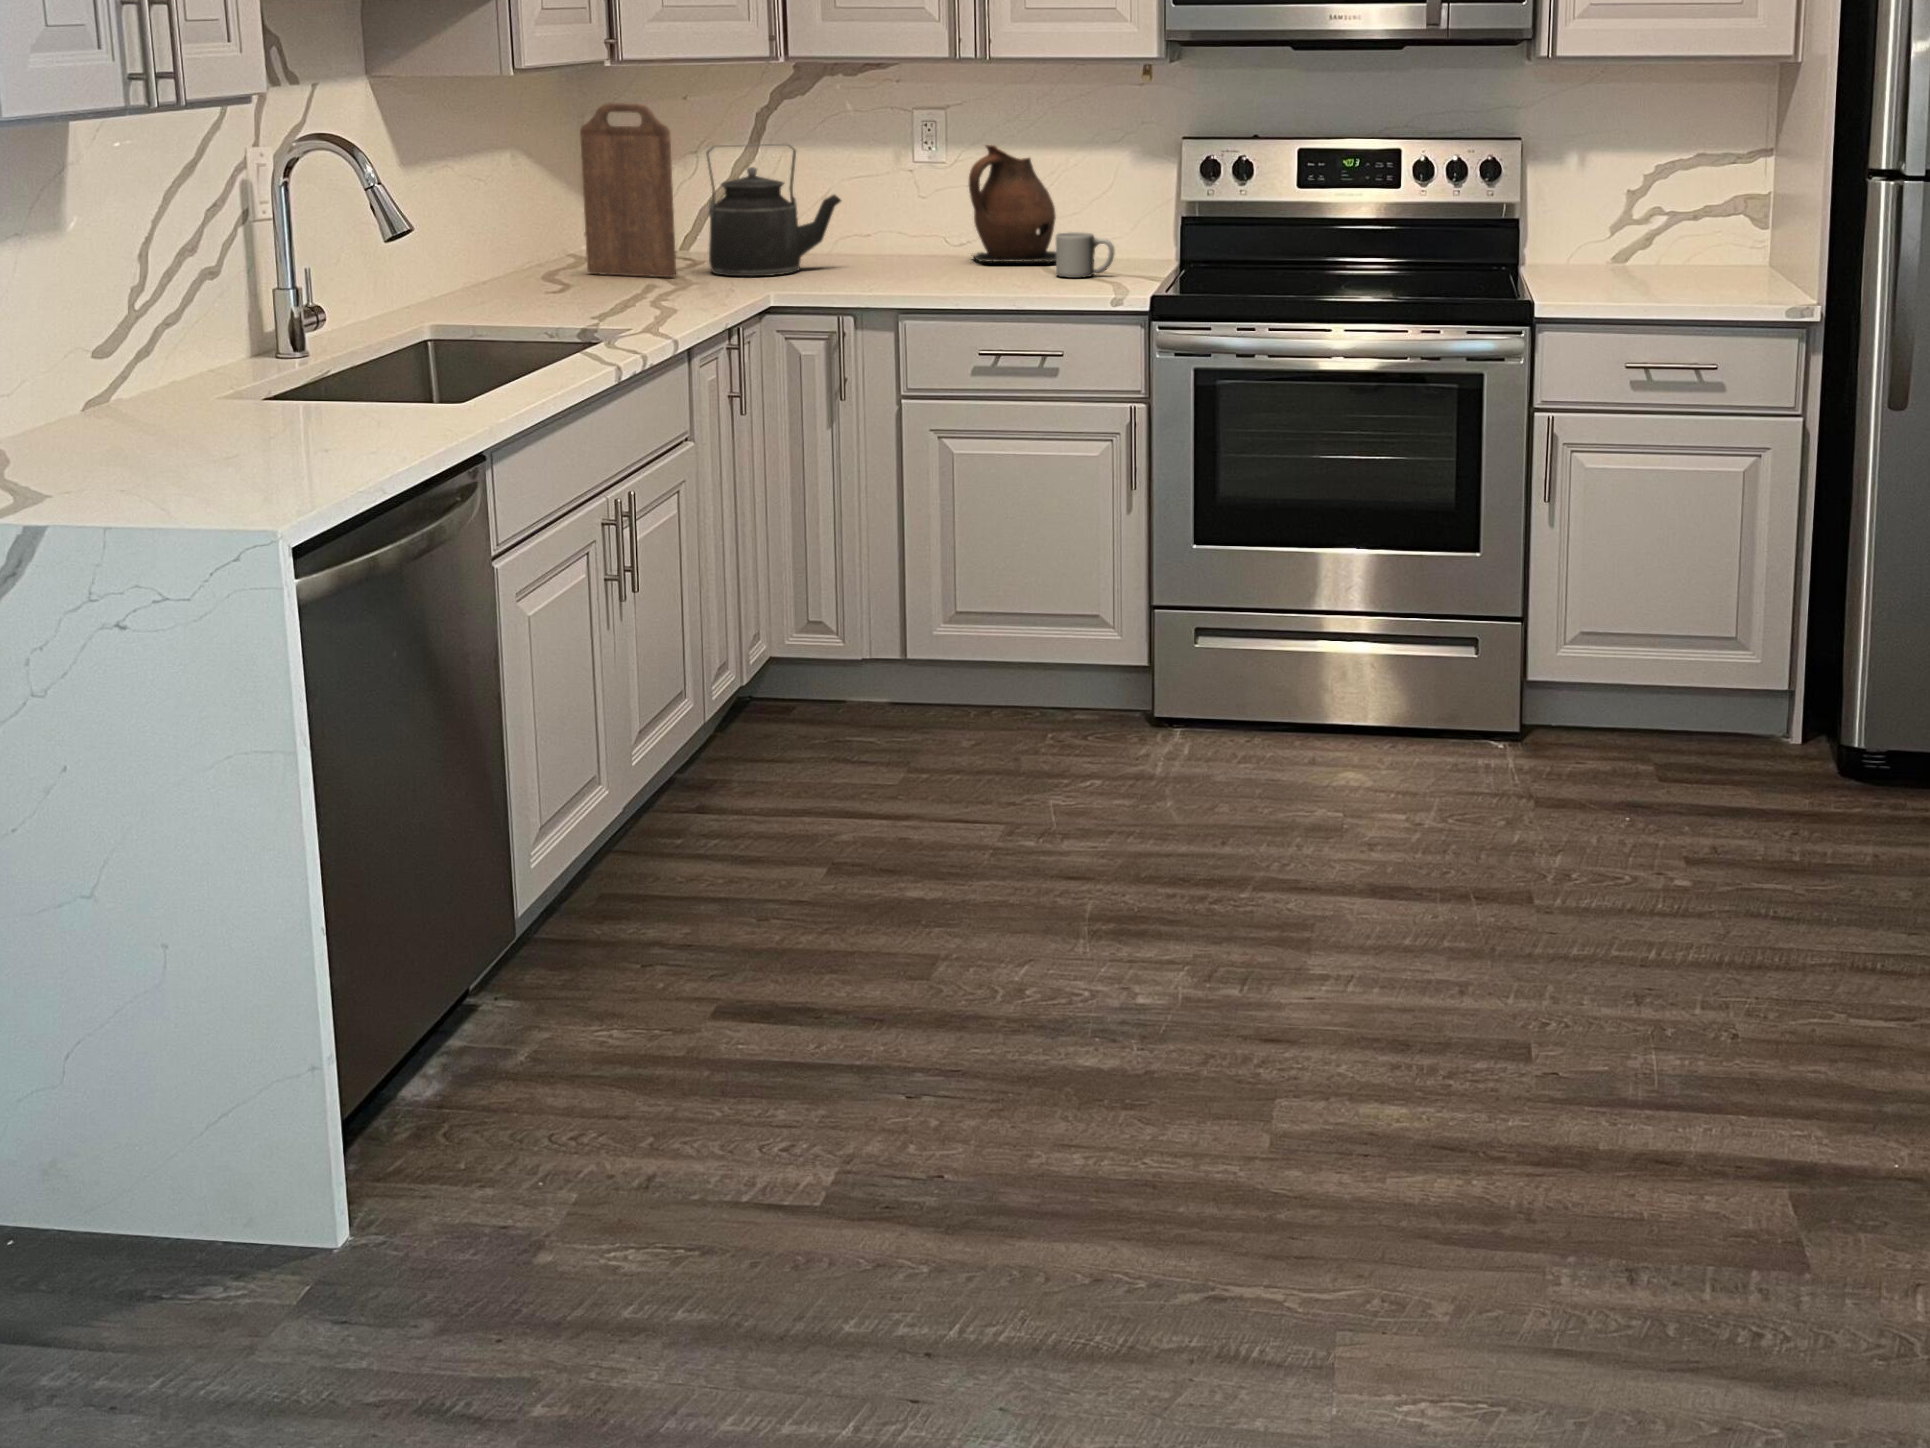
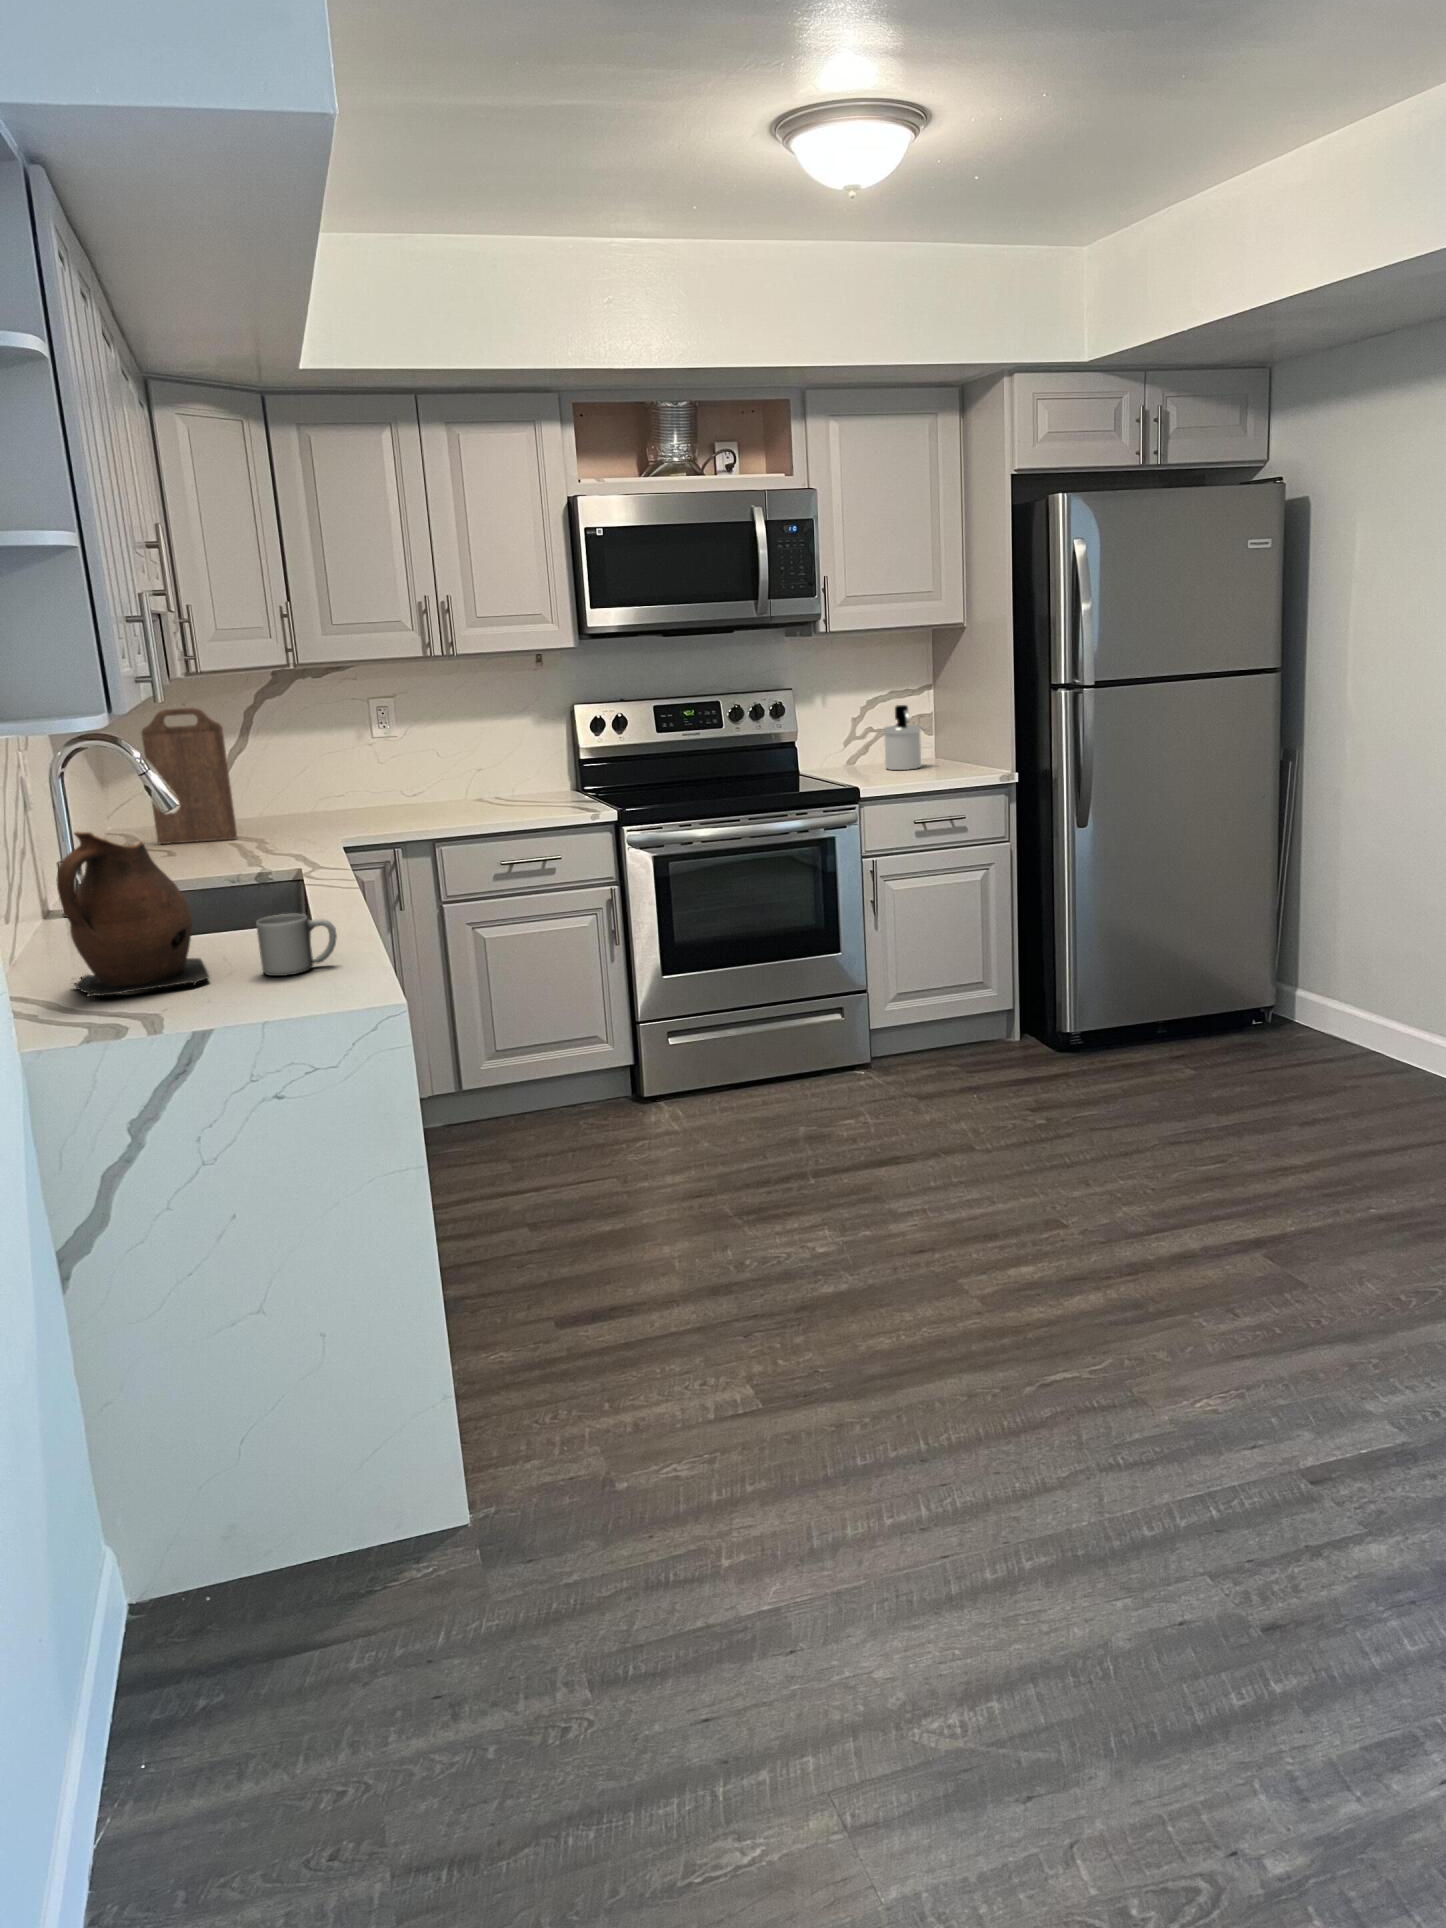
kettle: present [706,144,841,276] -> none [244,730,345,833]
ceramic pitcher: present [969,145,1056,263] -> present [57,832,209,997]
soap dispenser: none [1650,180,1714,283] -> present [883,705,921,770]
mug: present [1056,232,1114,278] -> present [256,914,337,976]

